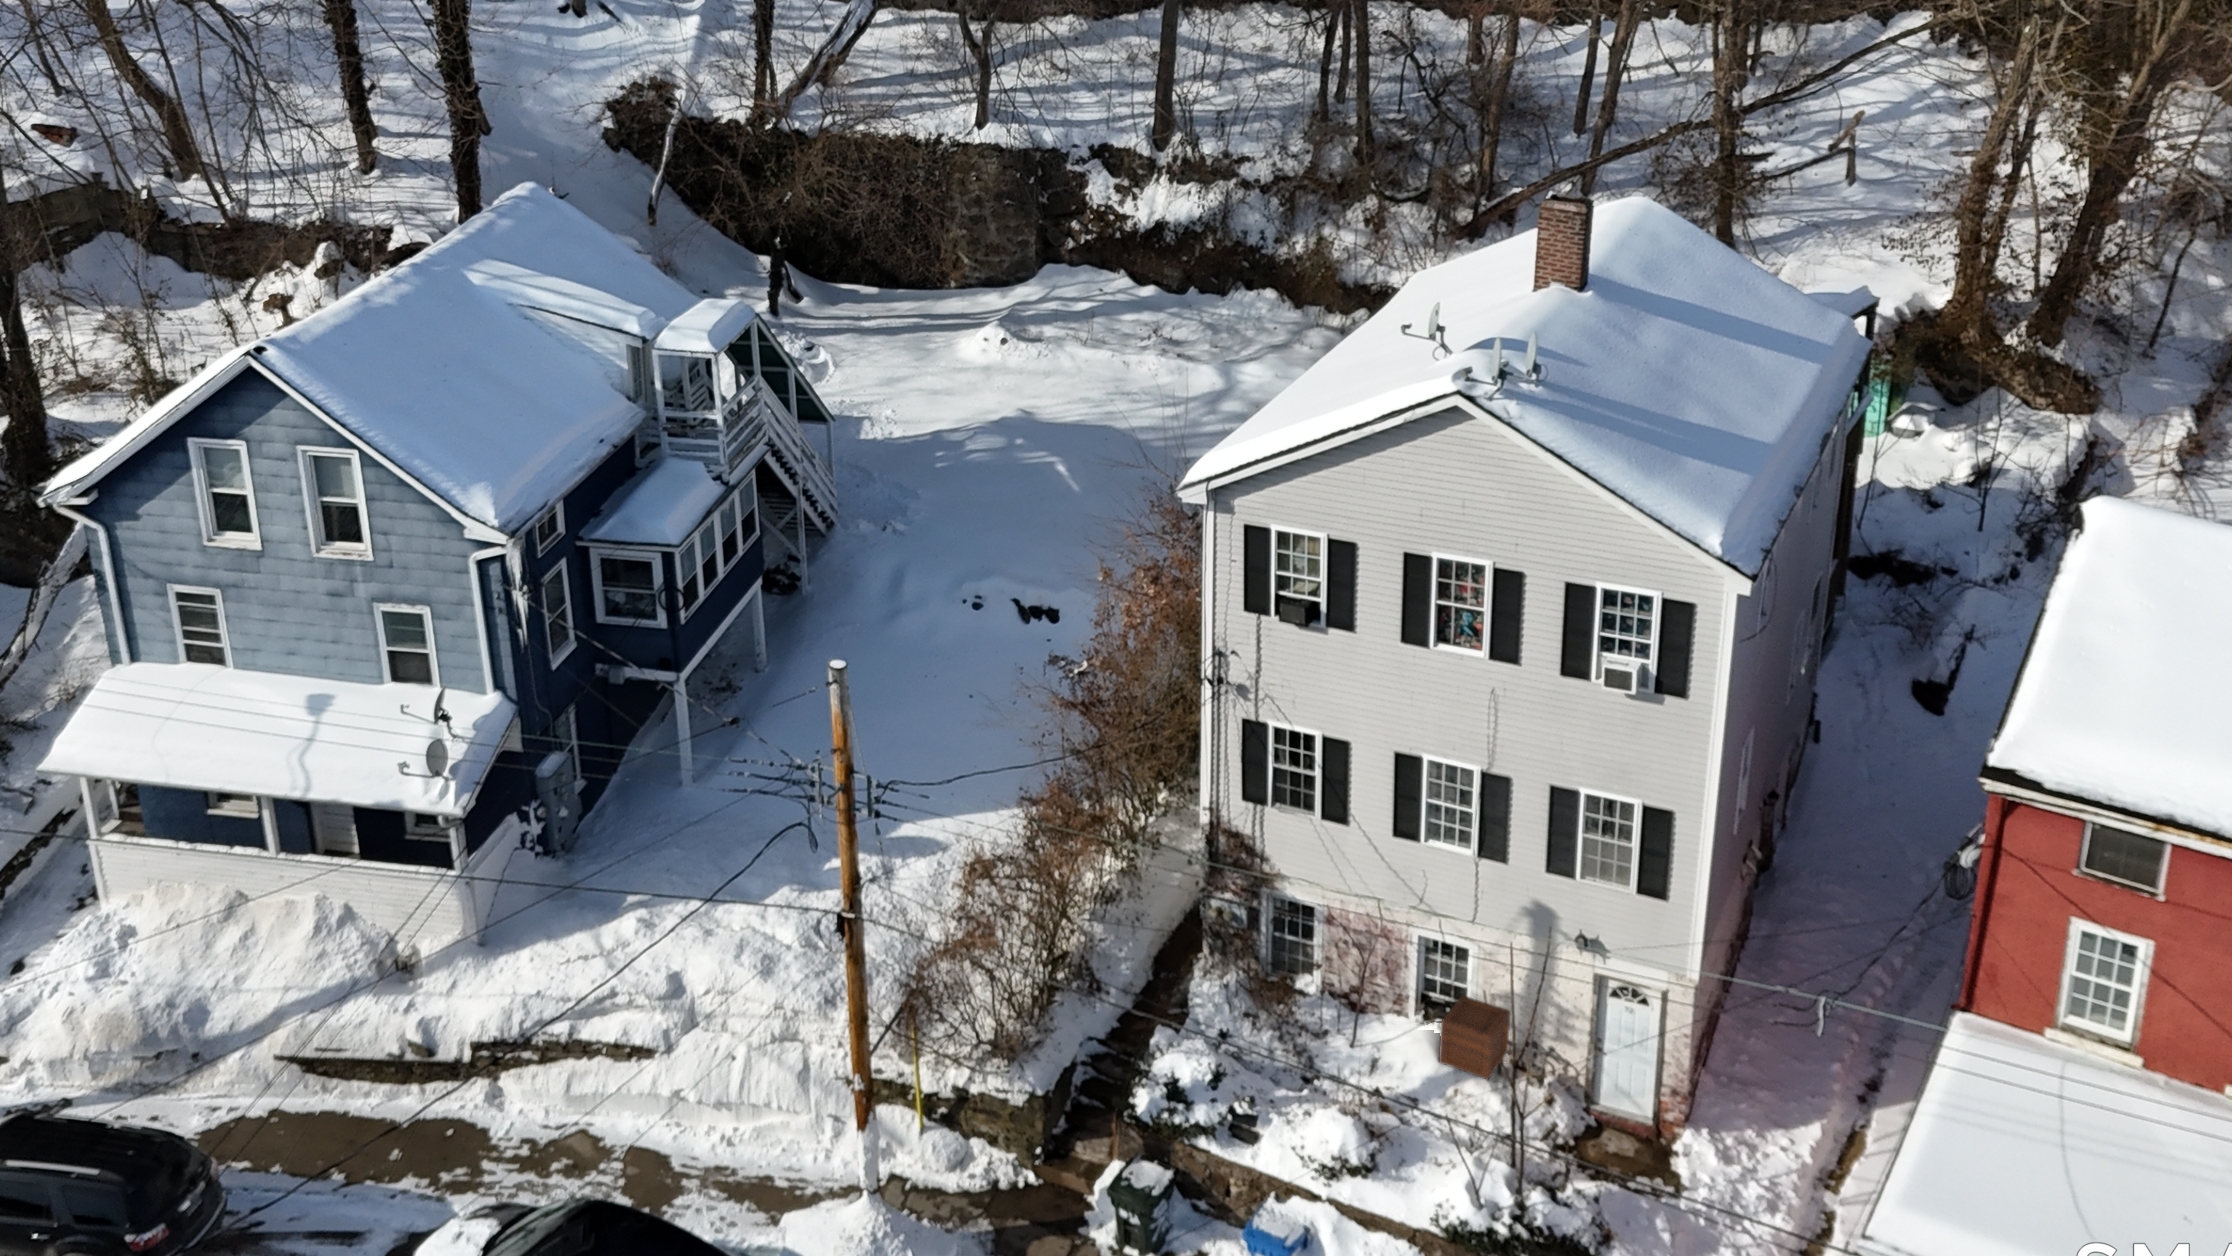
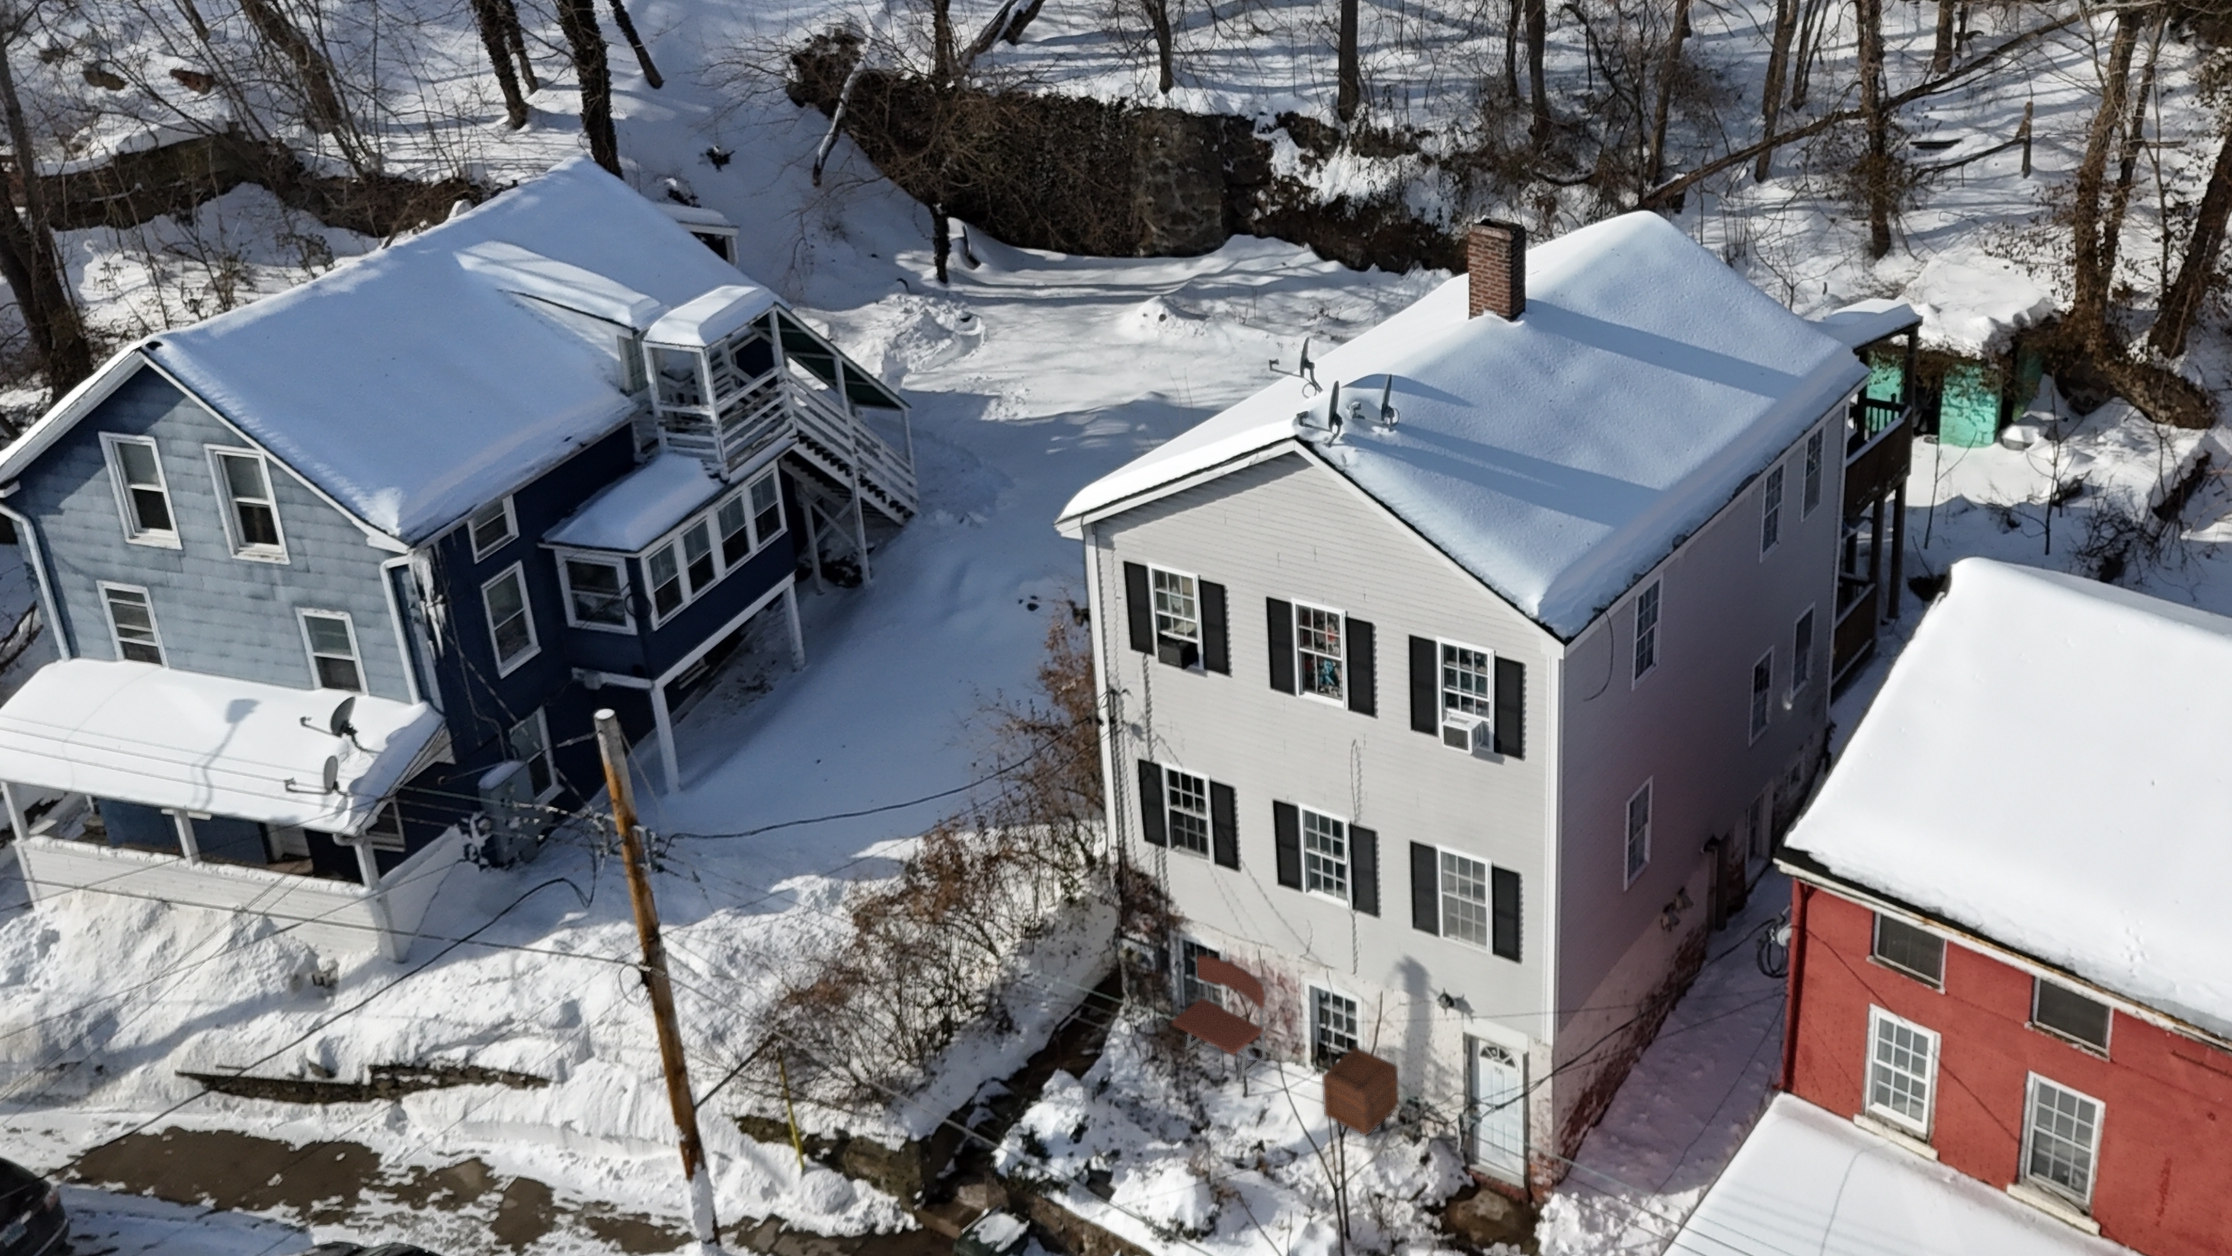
bench: none [1268,913,1364,1031] -> present [1172,955,1267,1077]

